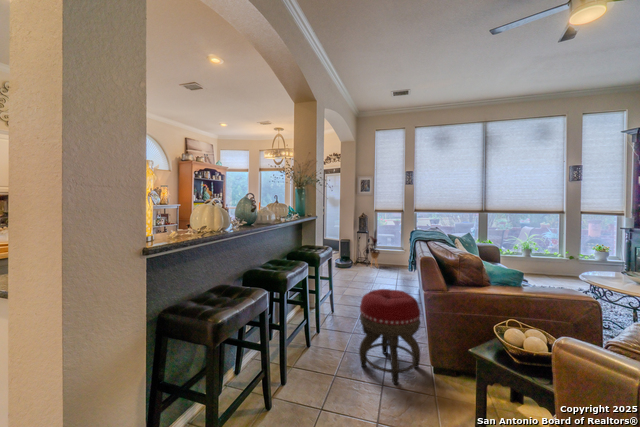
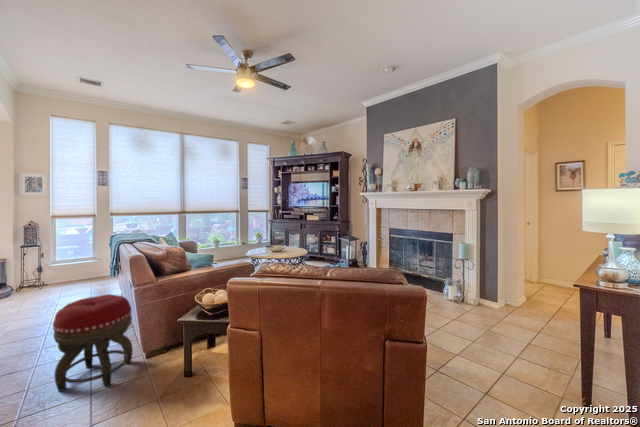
house plant: present [367,231,380,264] -> none [30,239,66,288]

